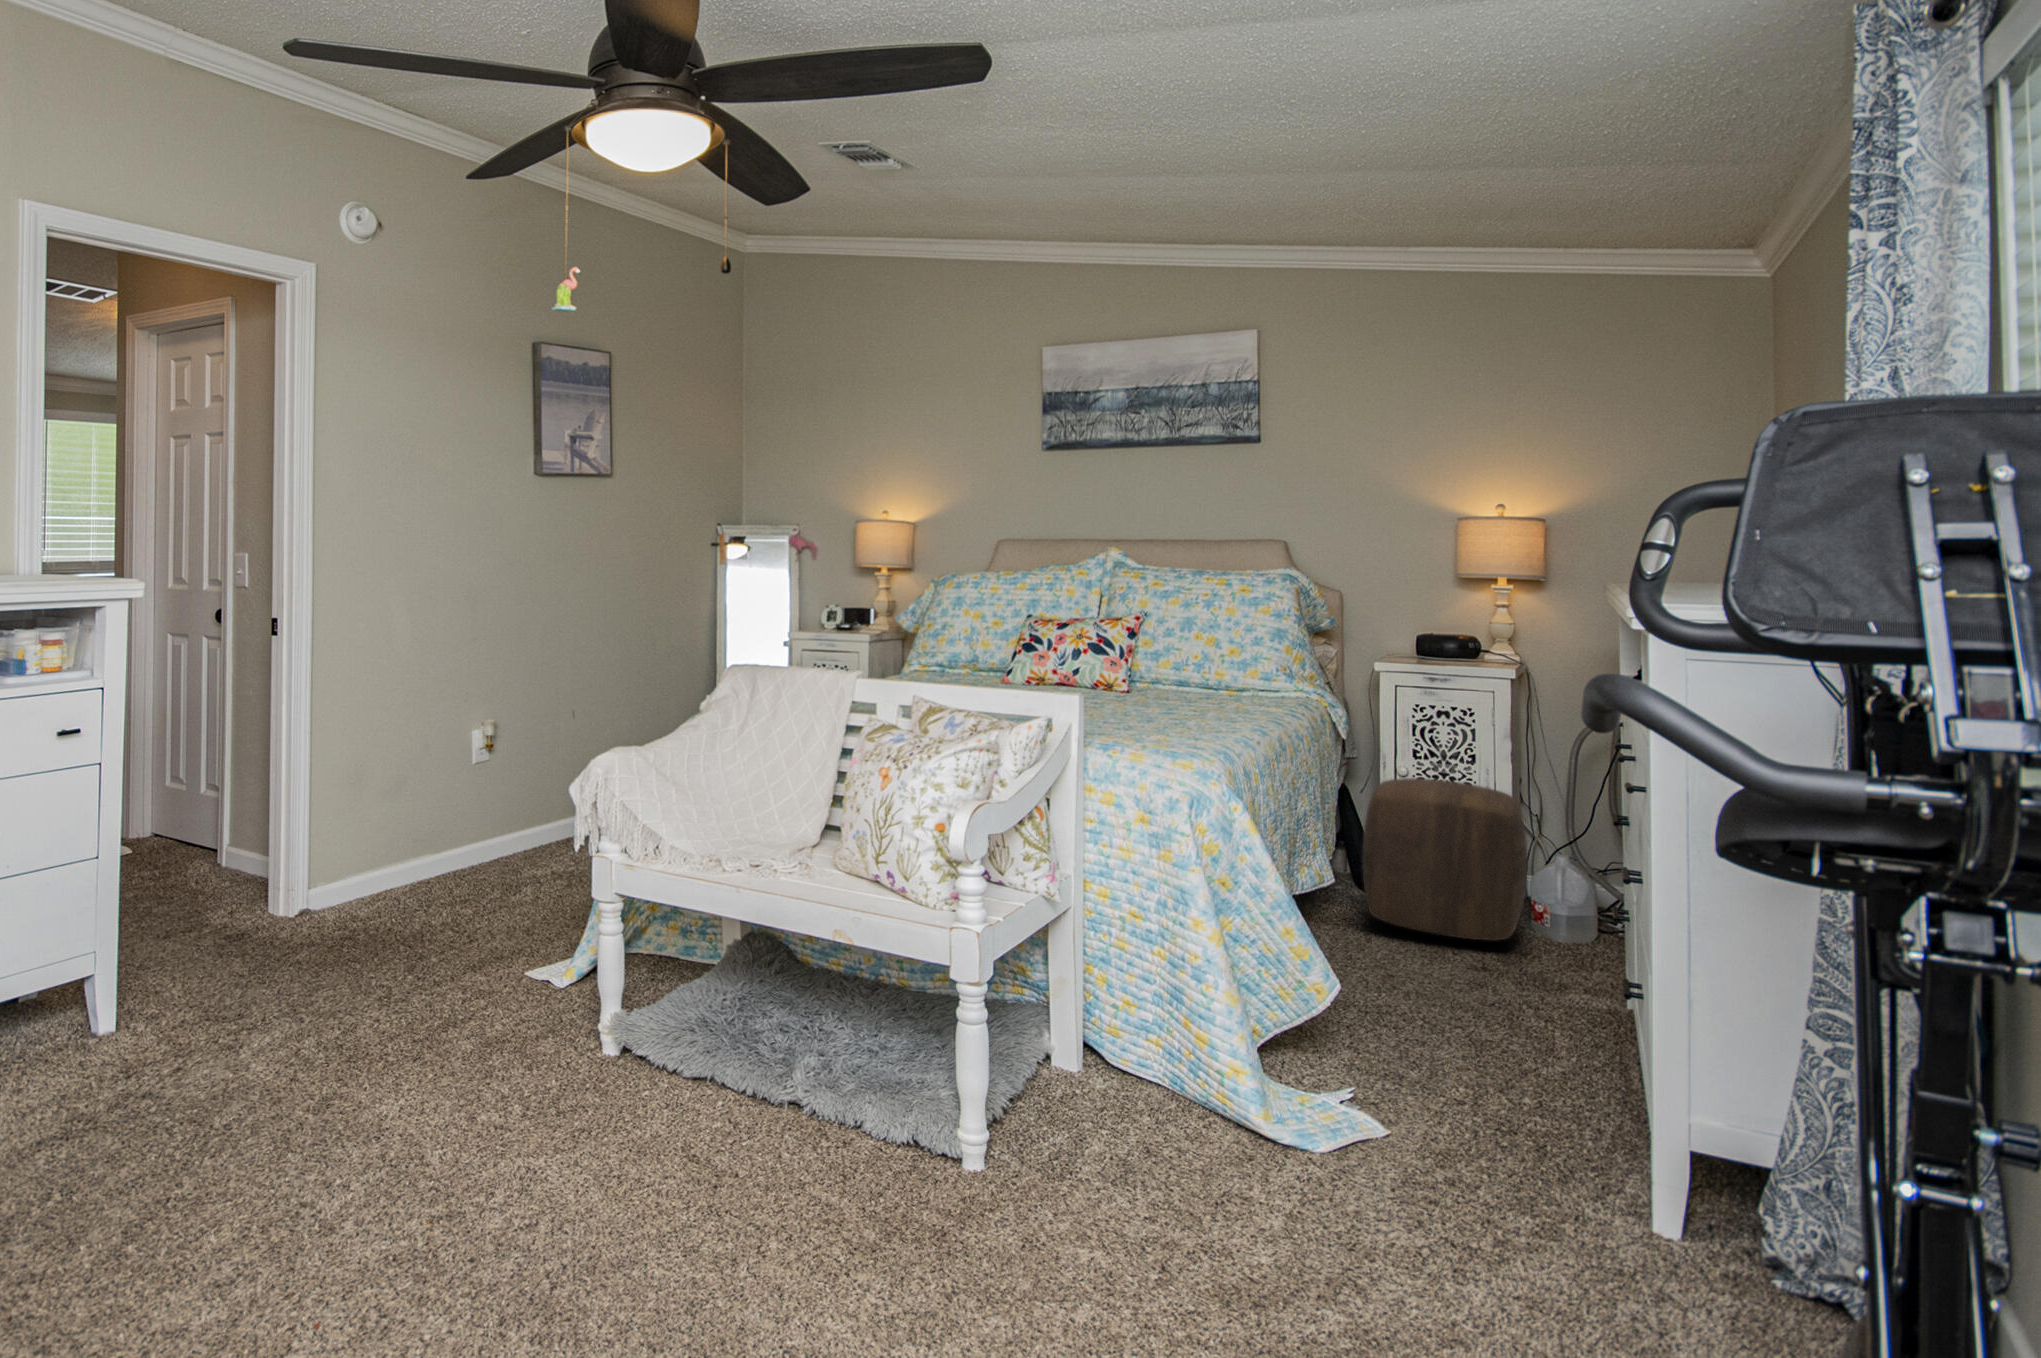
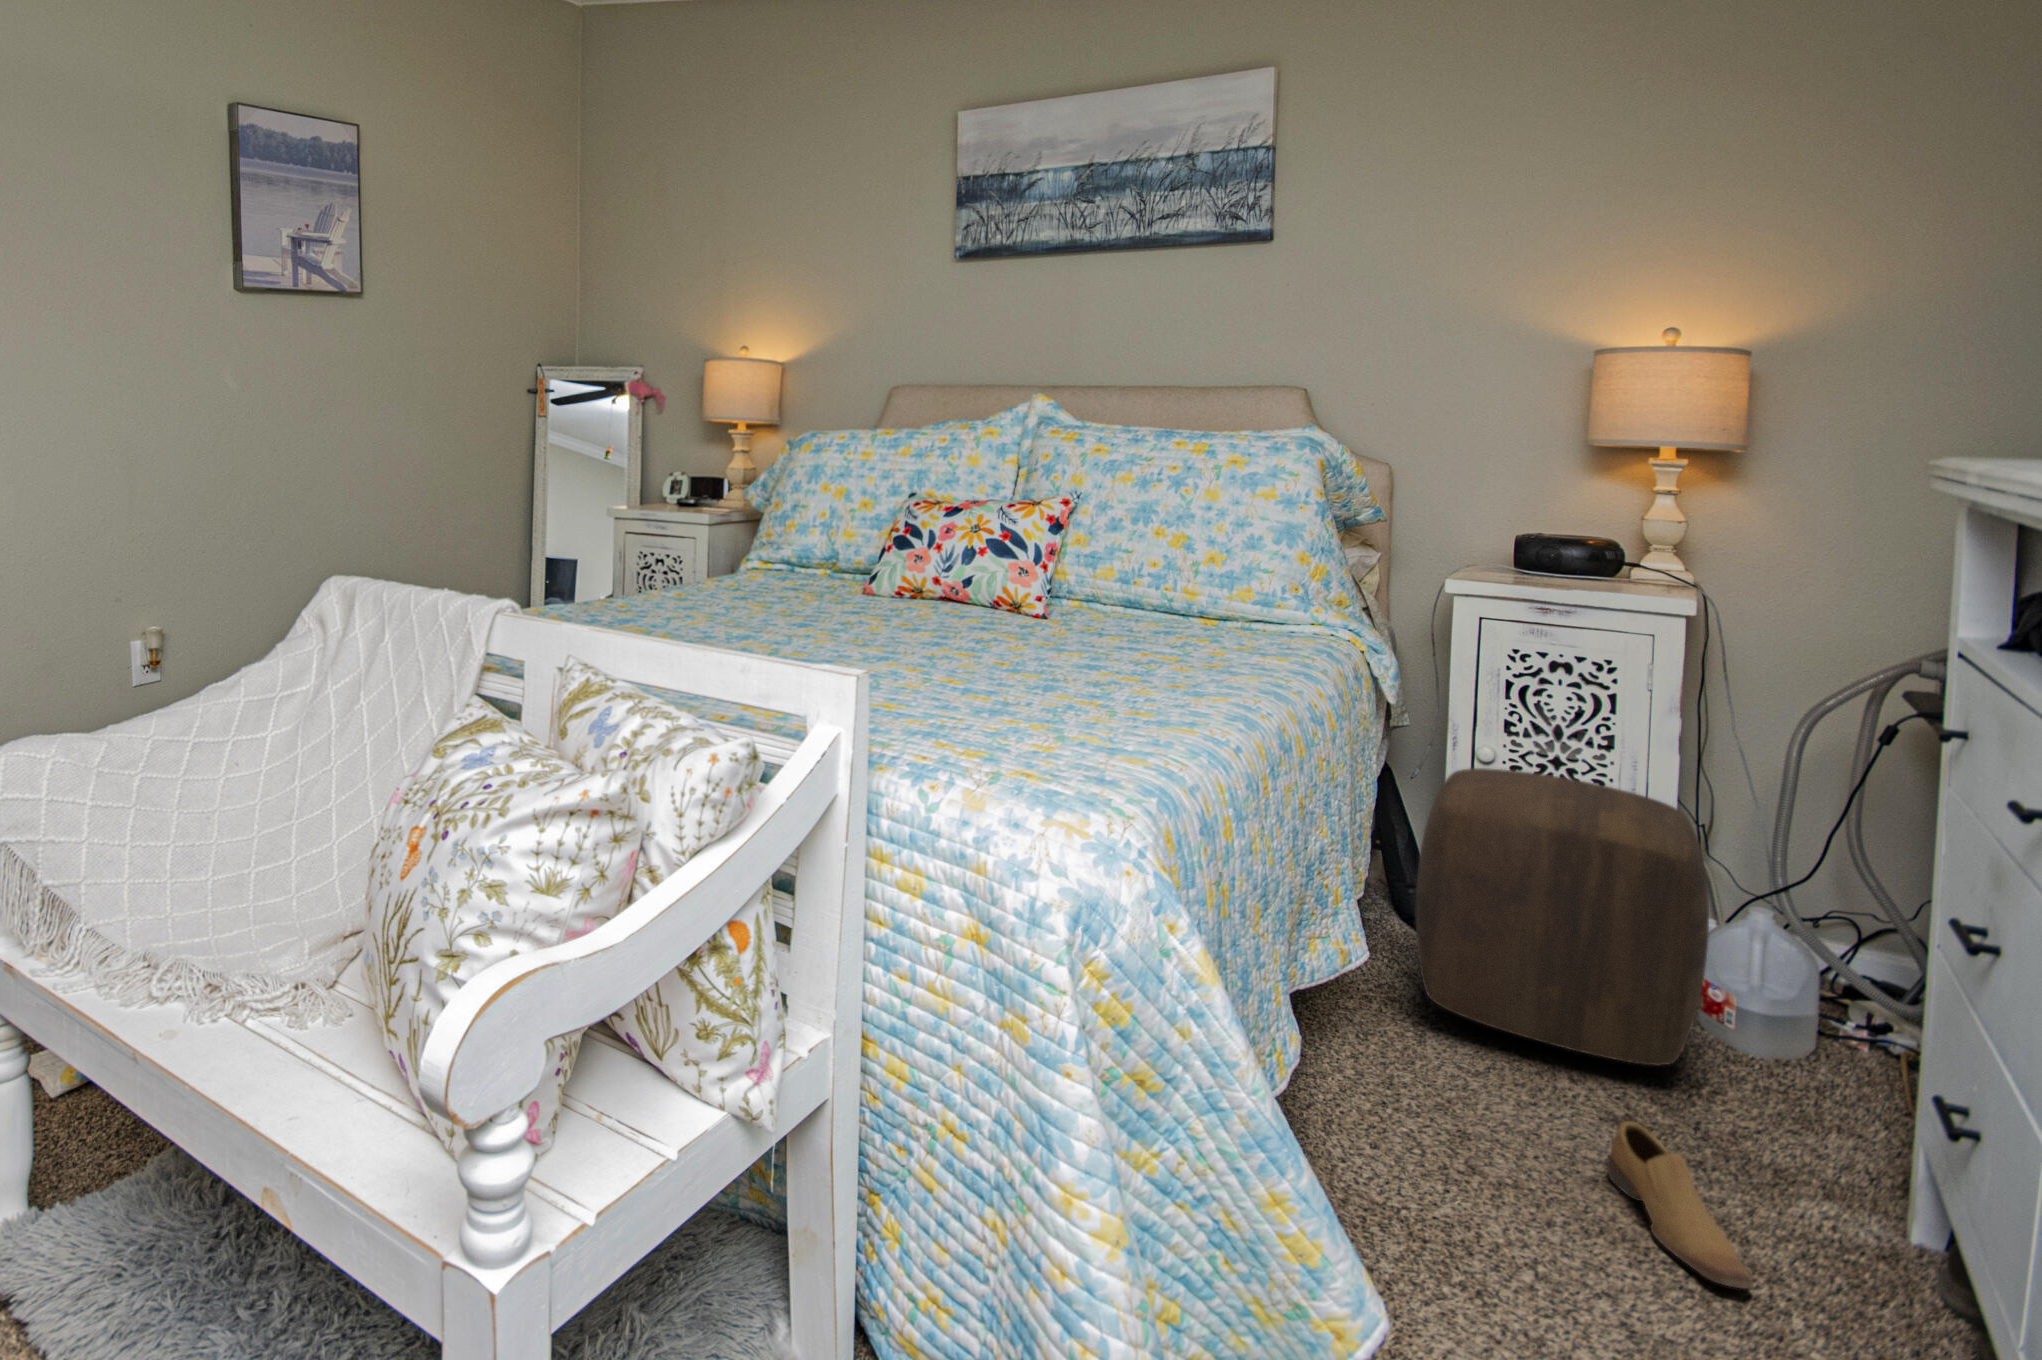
shoe: none [1466,952,1532,1017] -> present [1607,1121,1753,1289]

